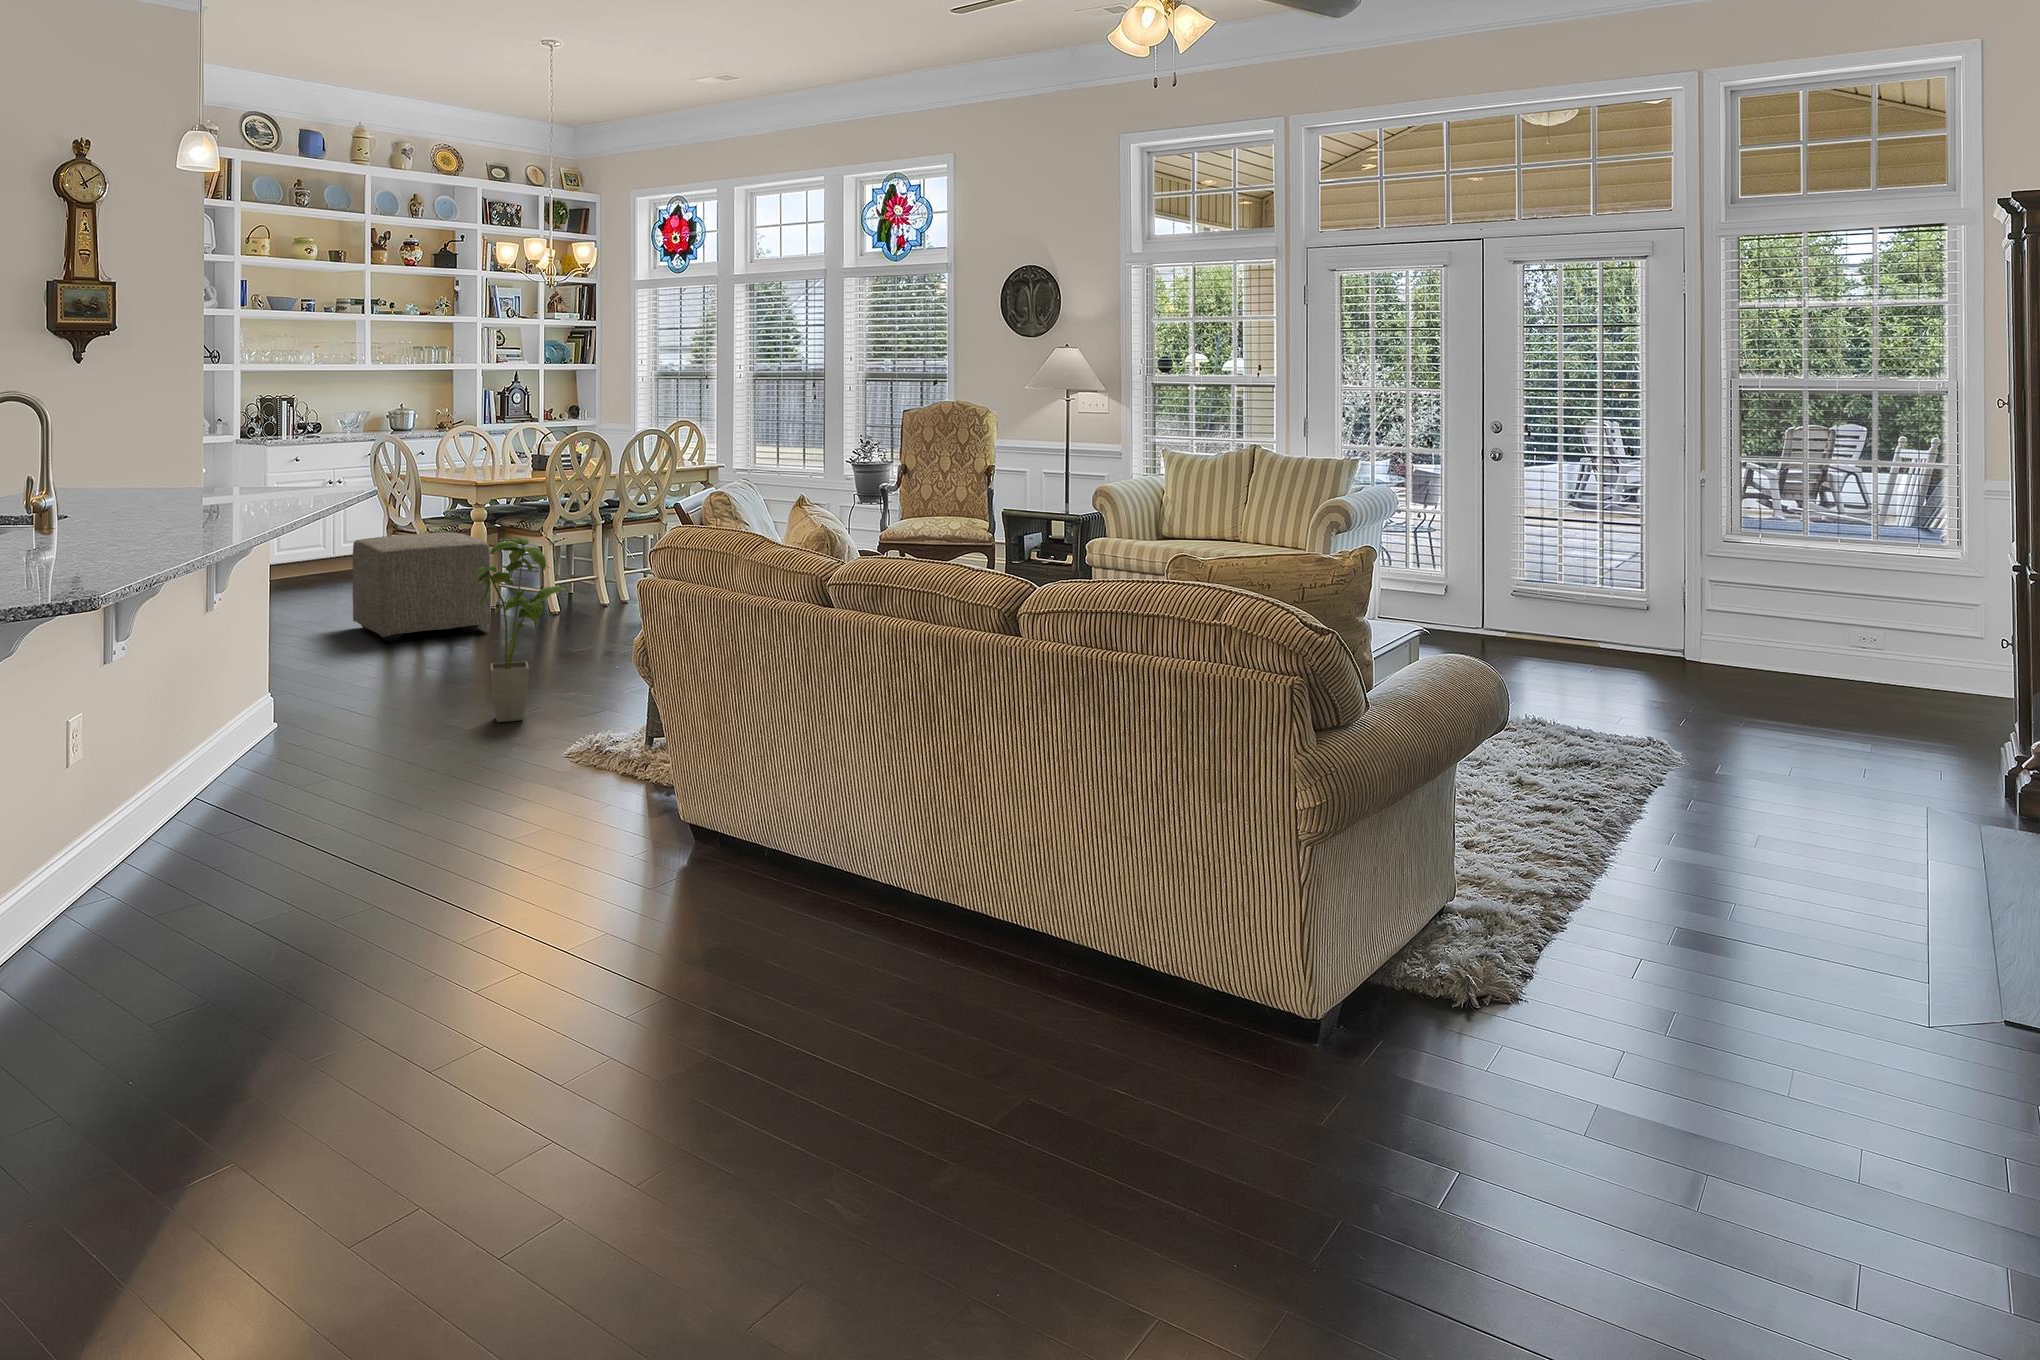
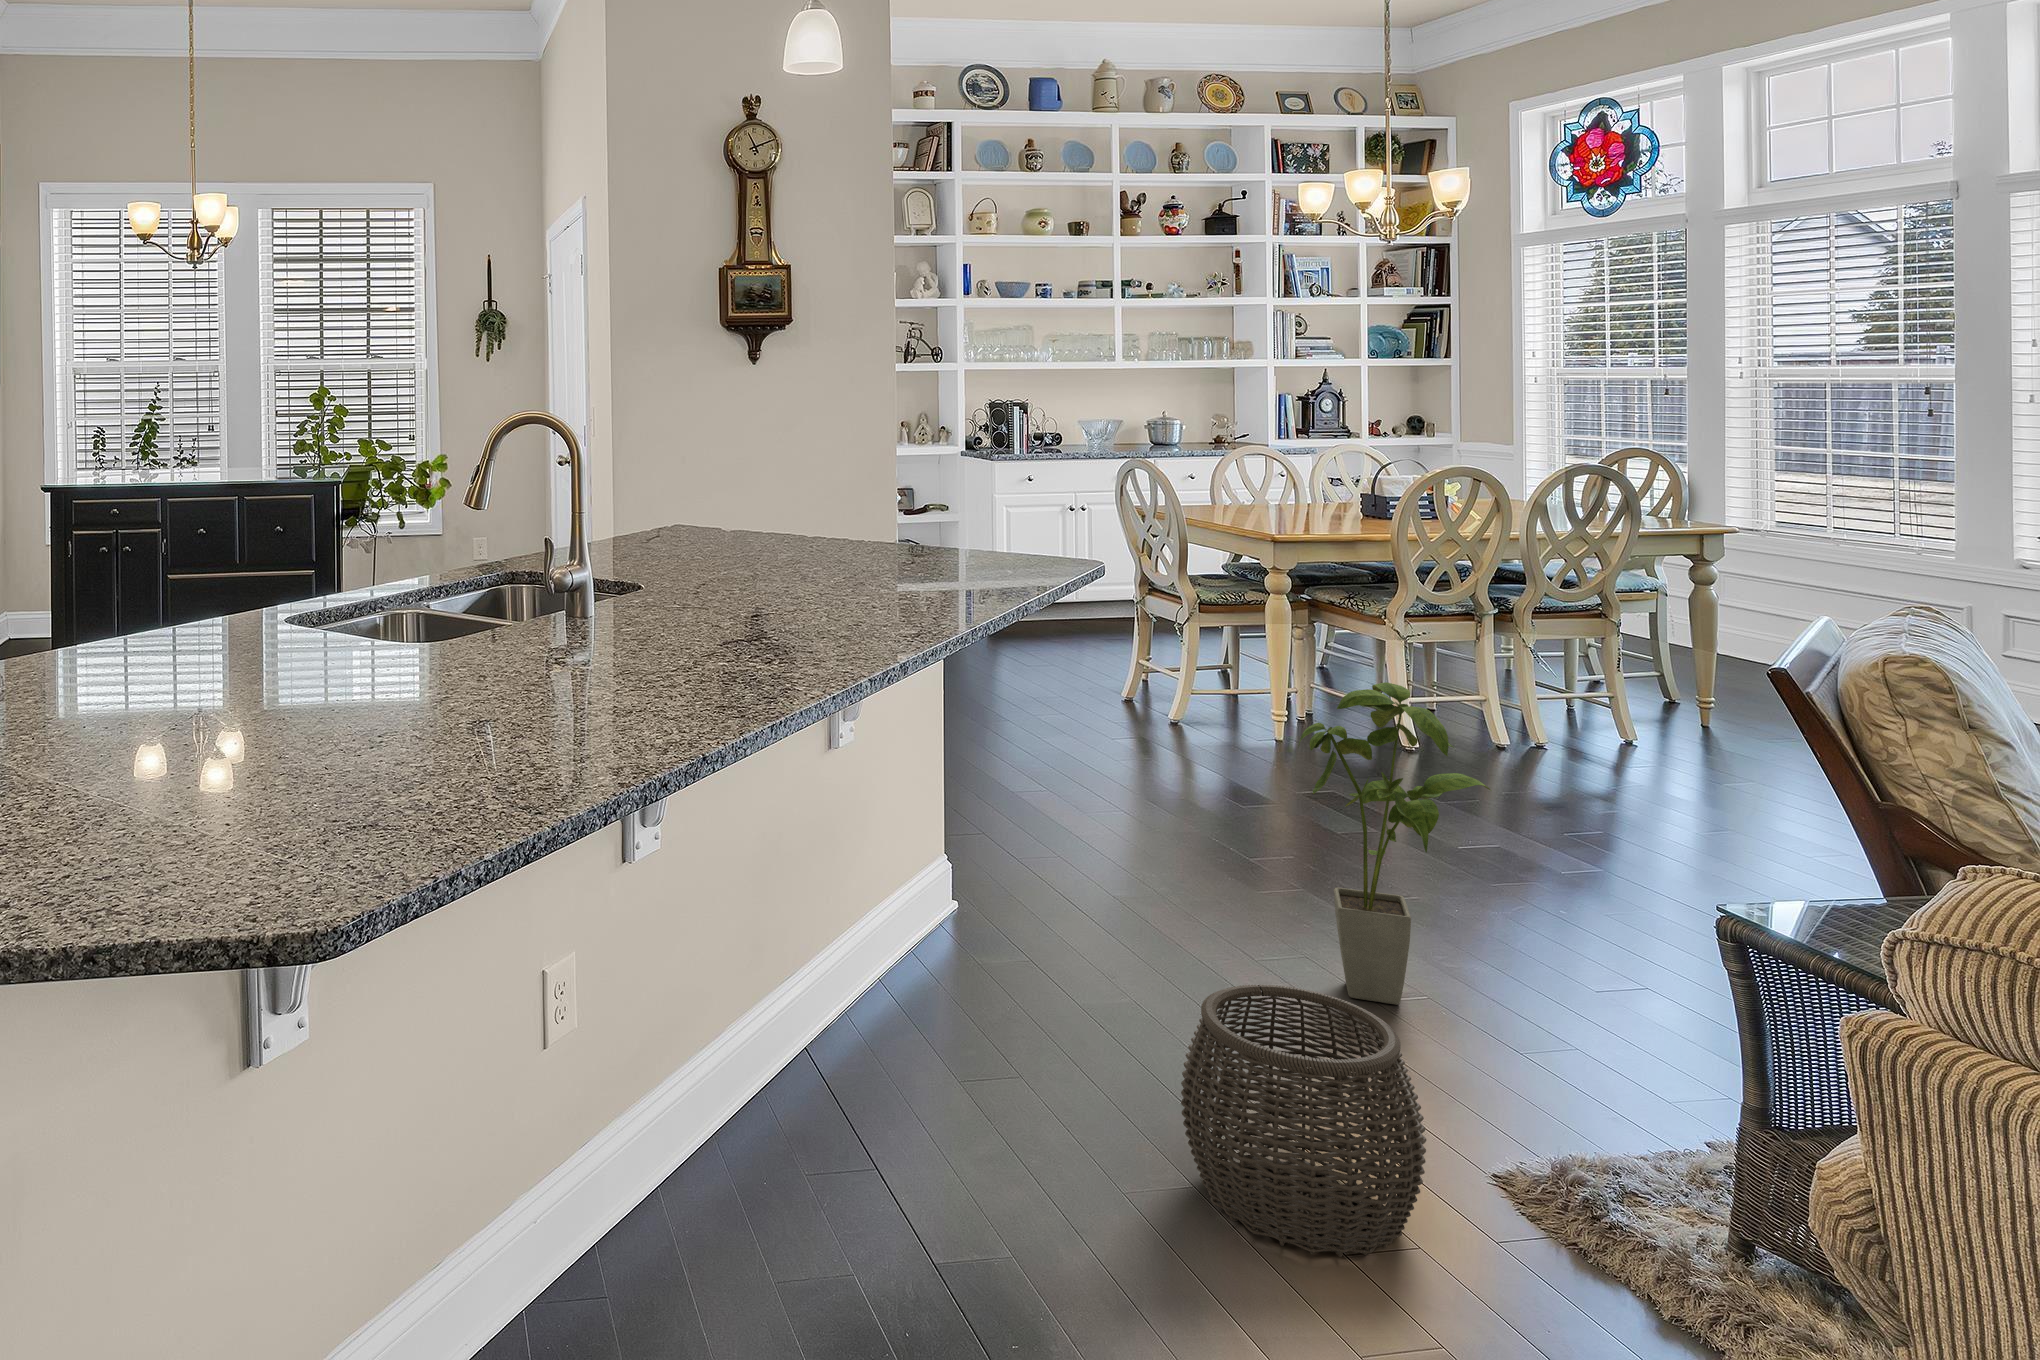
ottoman: present [353,532,491,641] -> none [1101,606,1308,764]
woven basket: none [399,687,519,808] -> present [1181,985,1426,1257]

